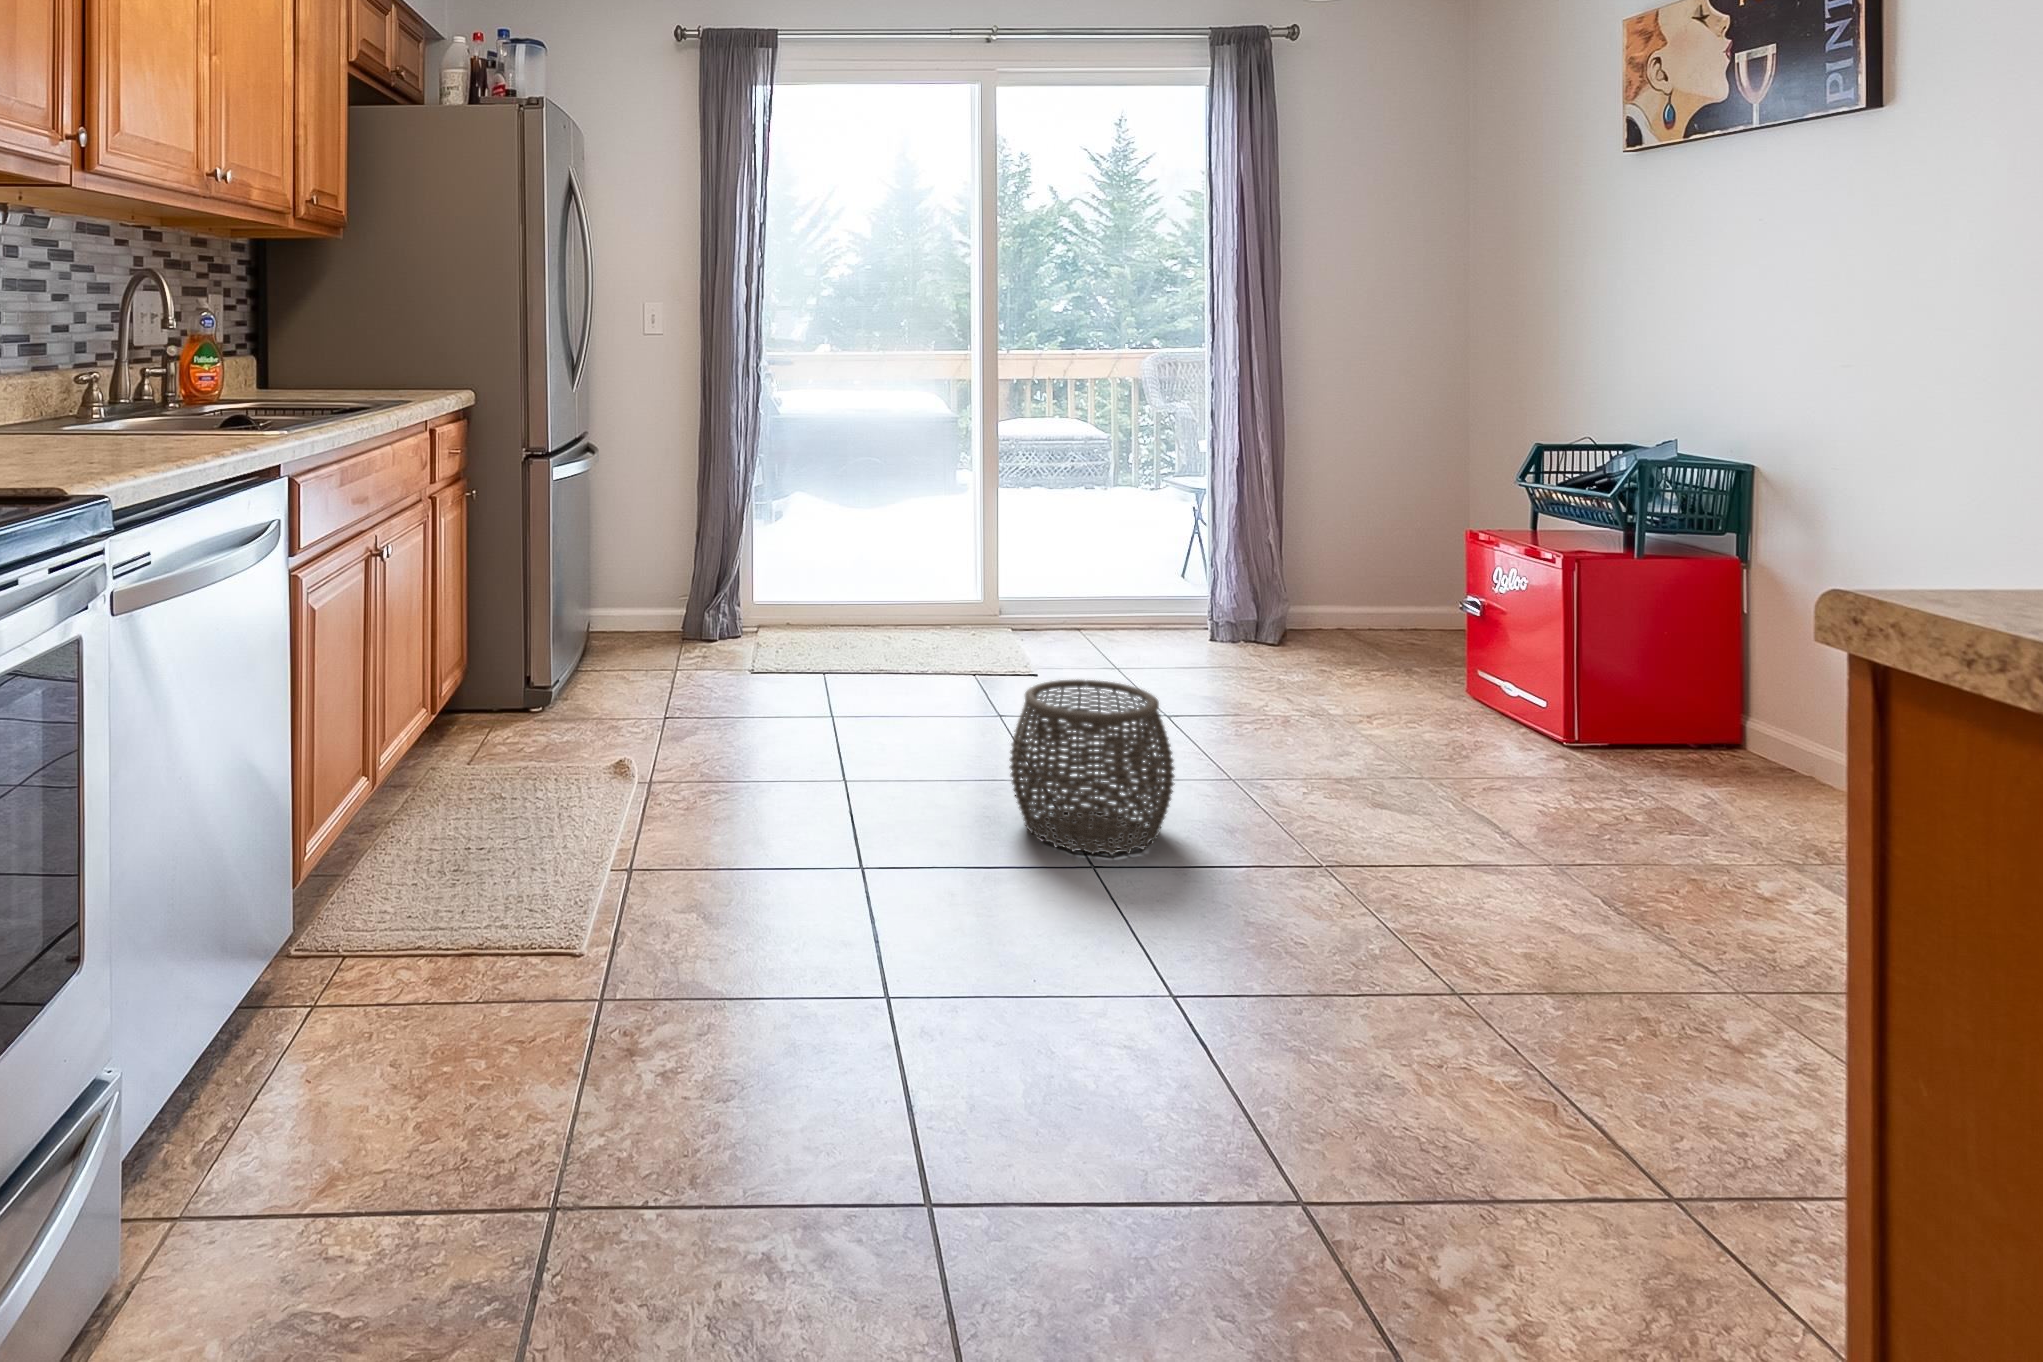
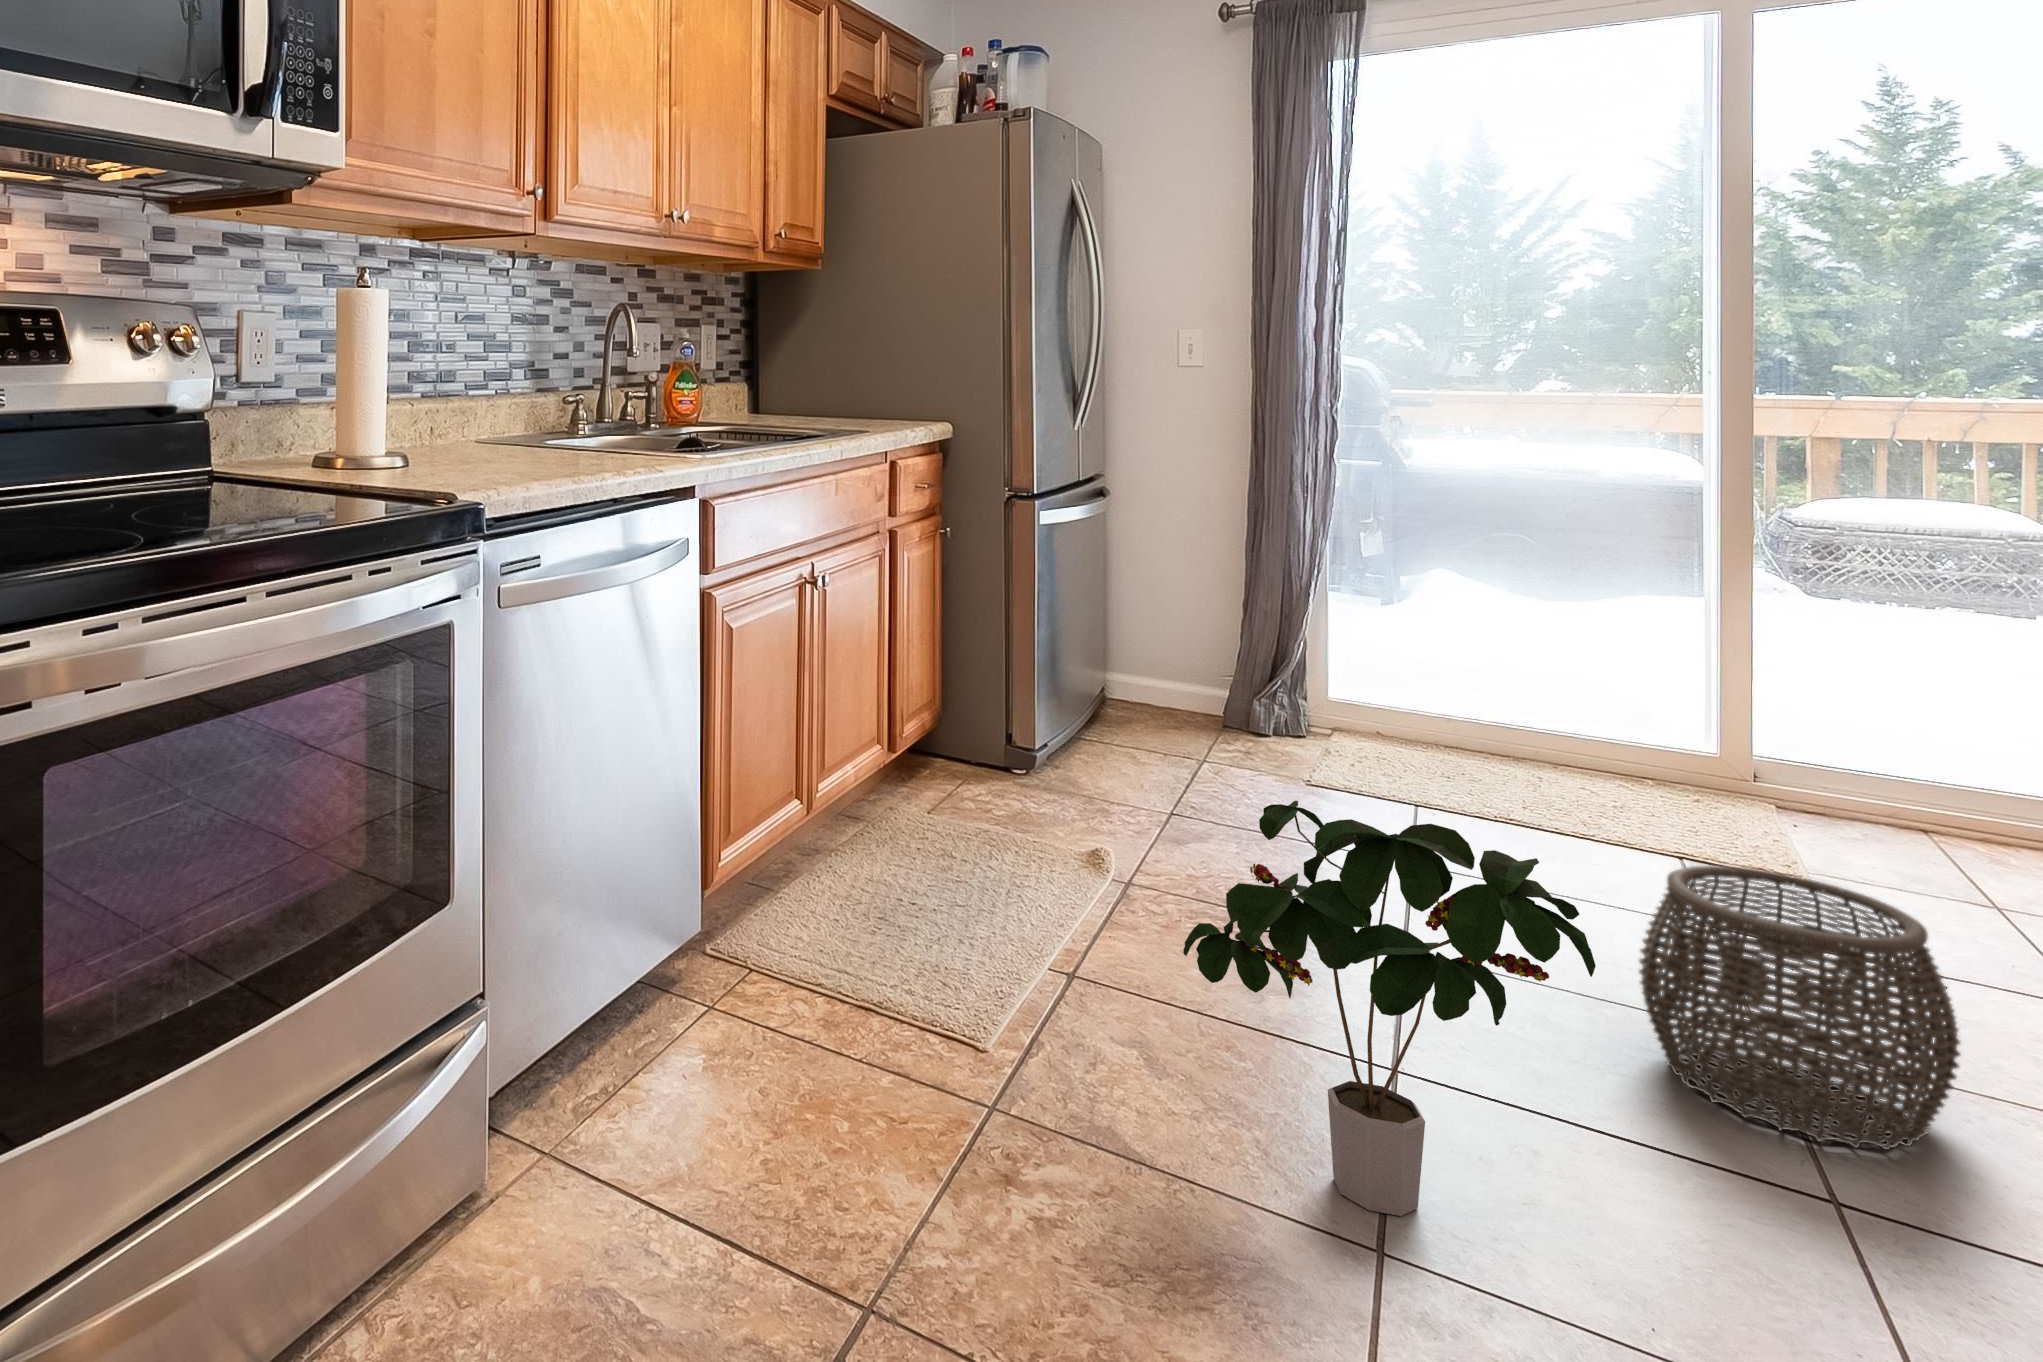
potted plant: none [748,680,1025,990] -> present [1183,801,1596,1216]

